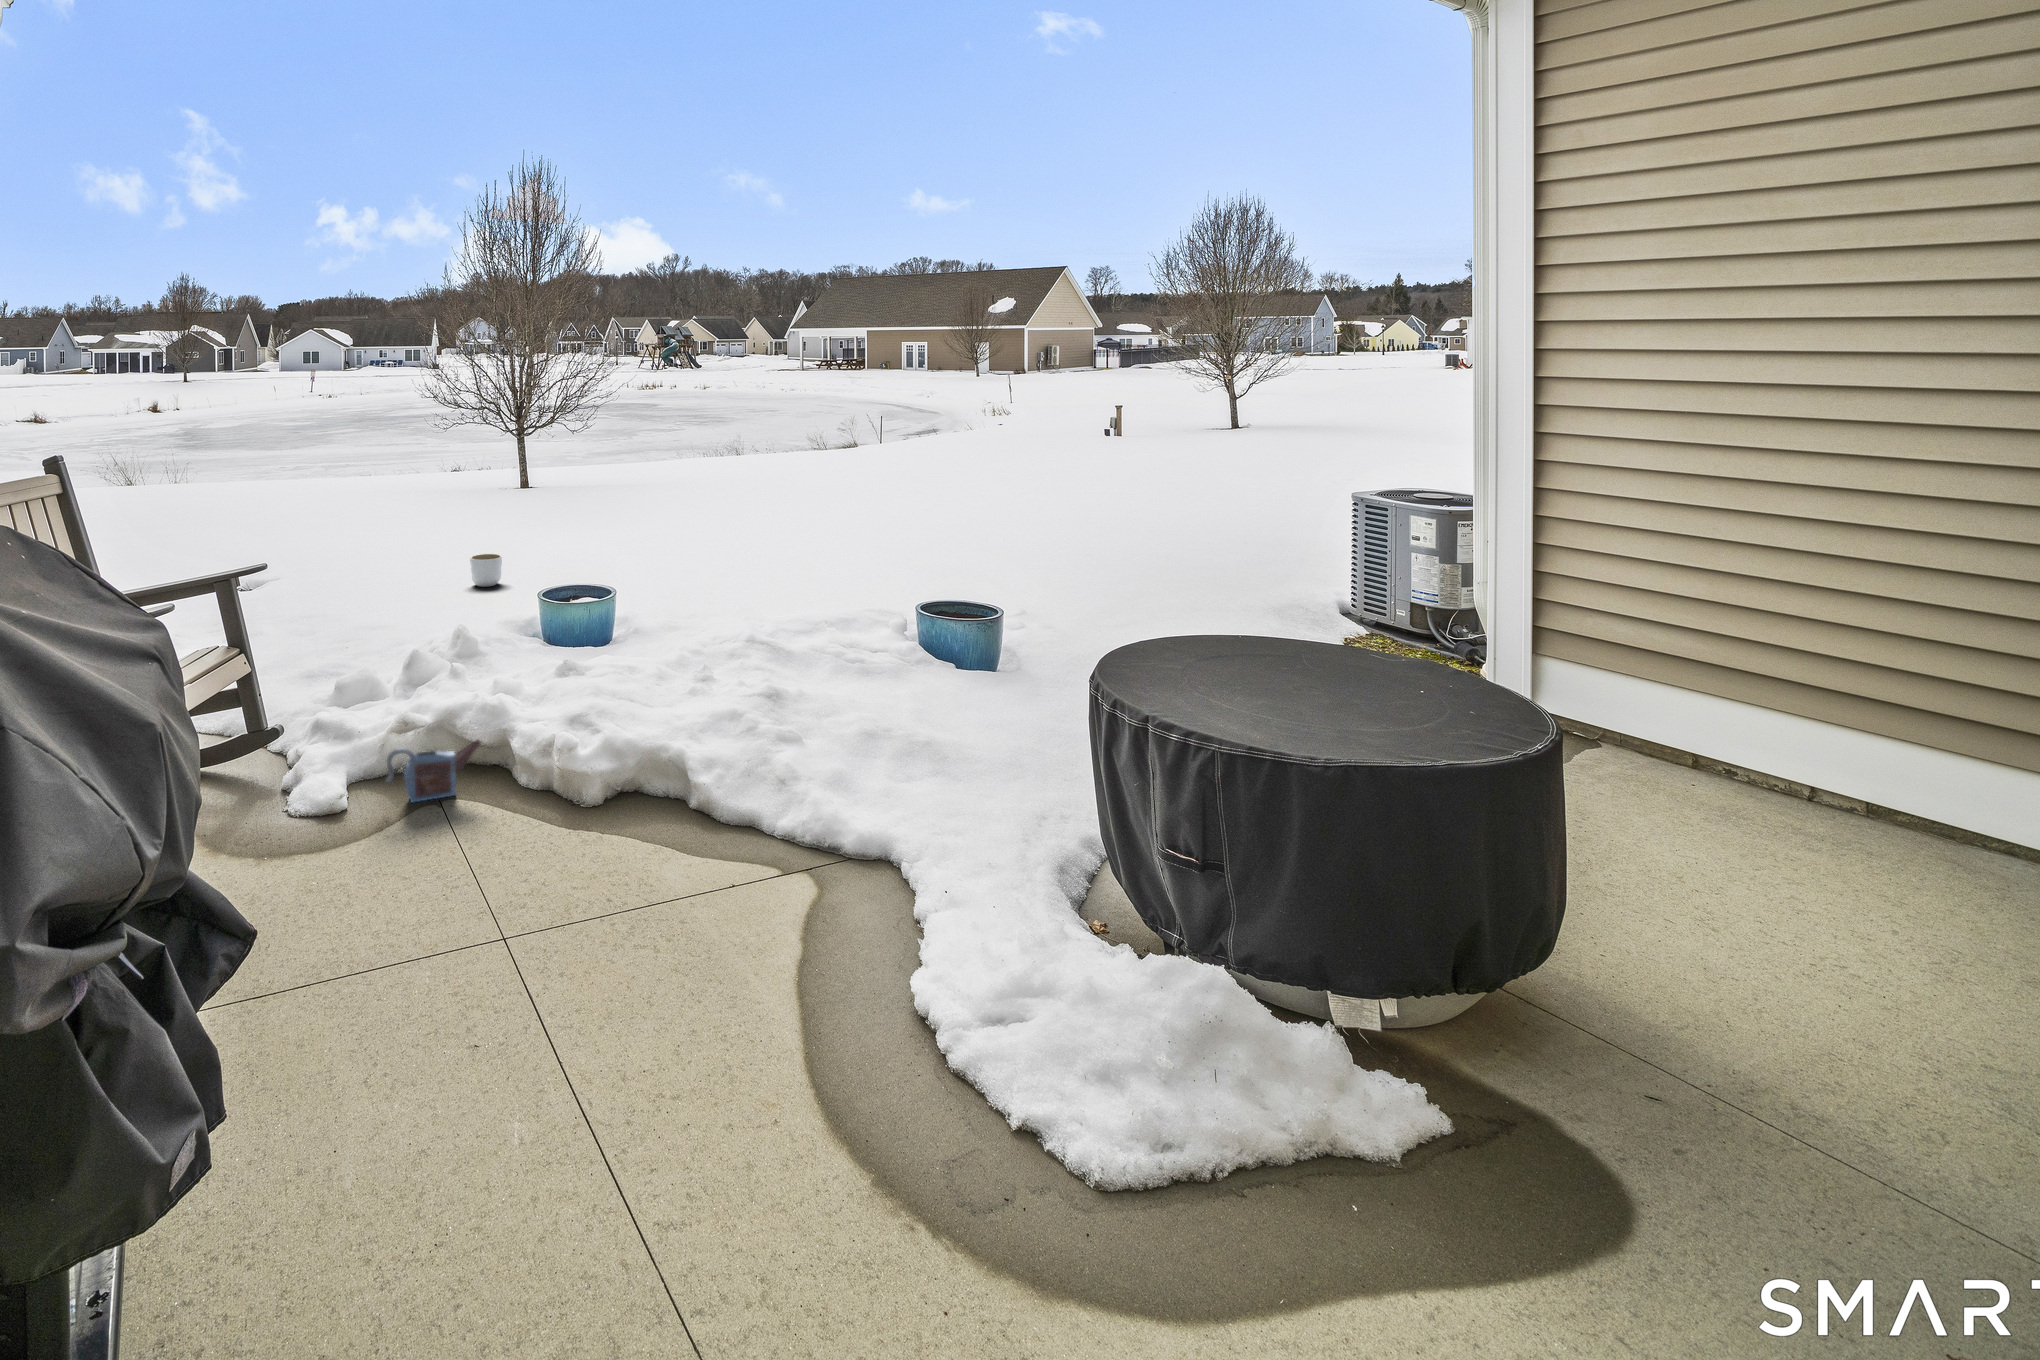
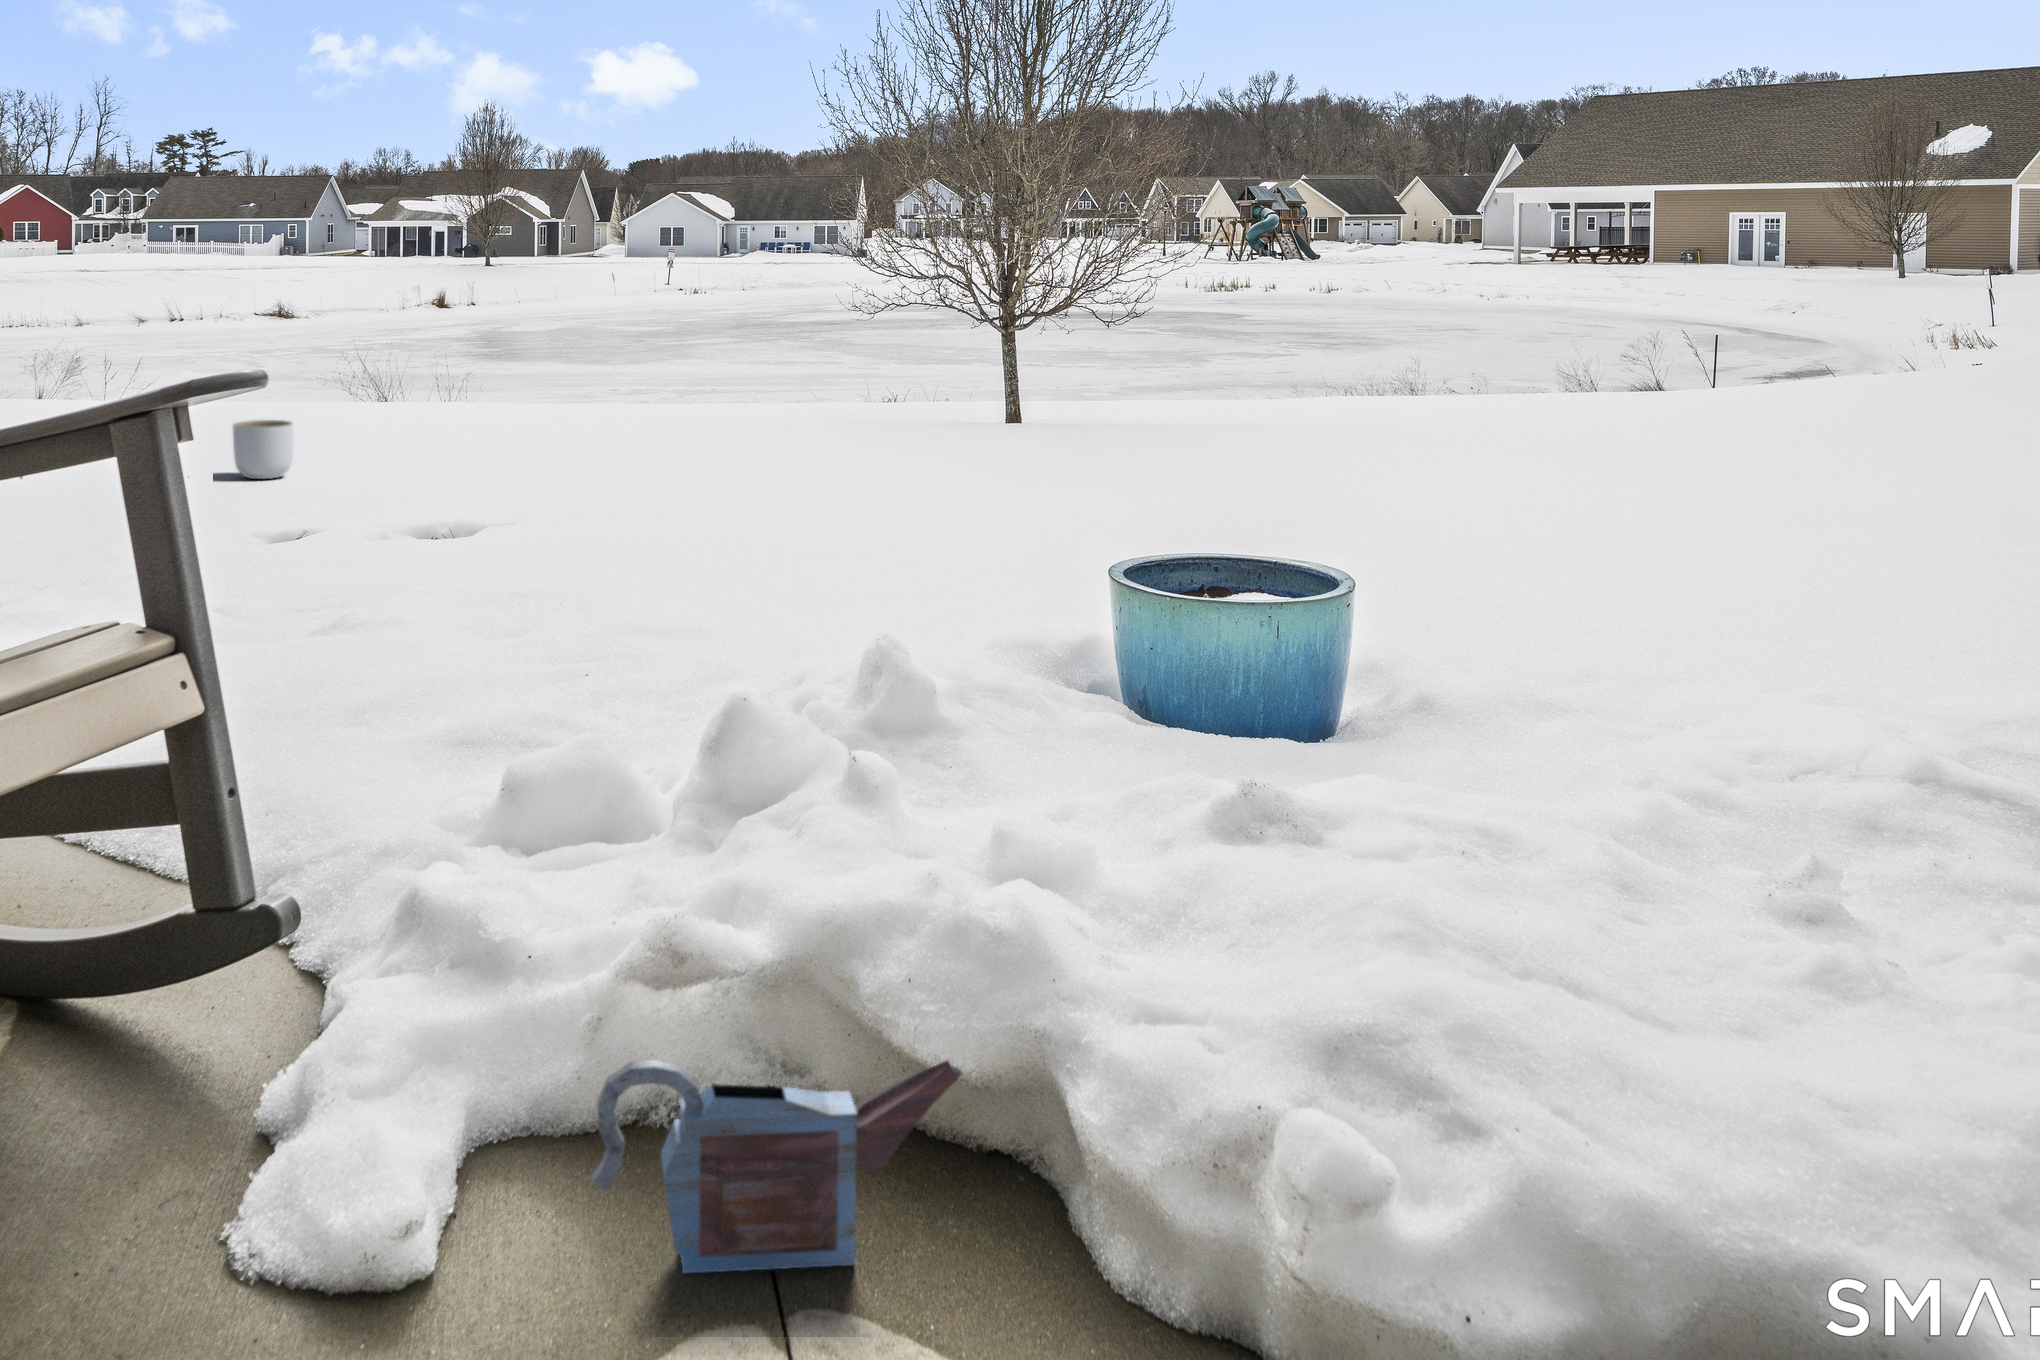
planter: present [470,554,502,587] -> present [233,420,294,479]

